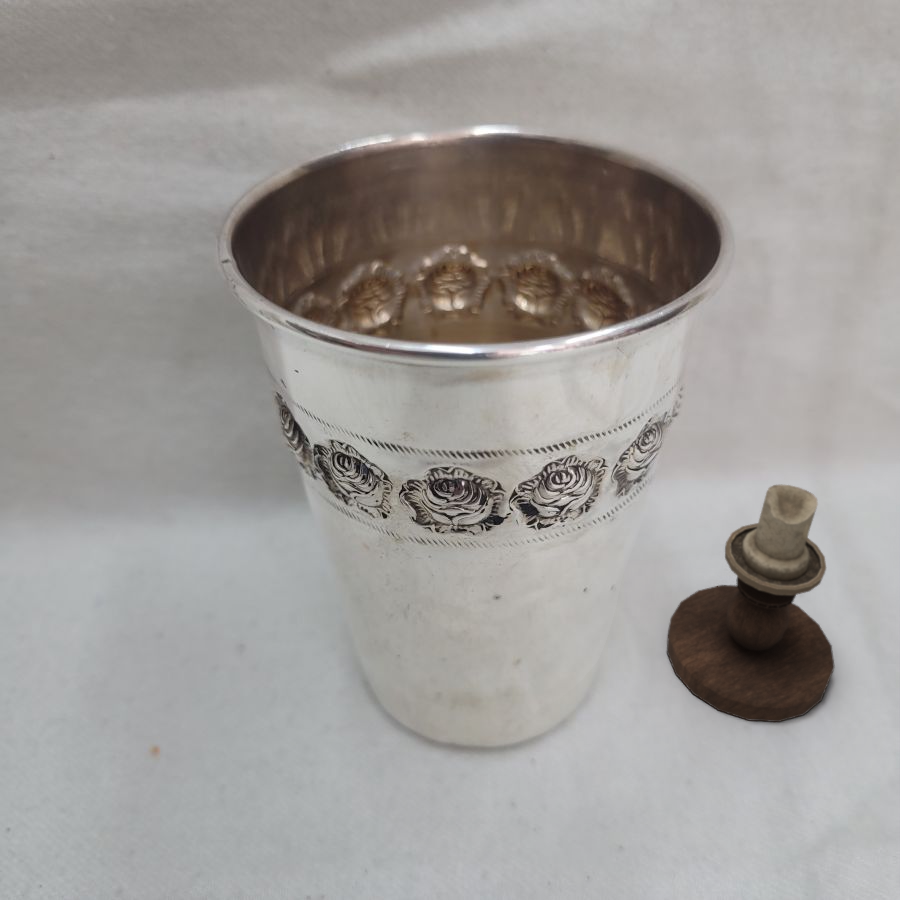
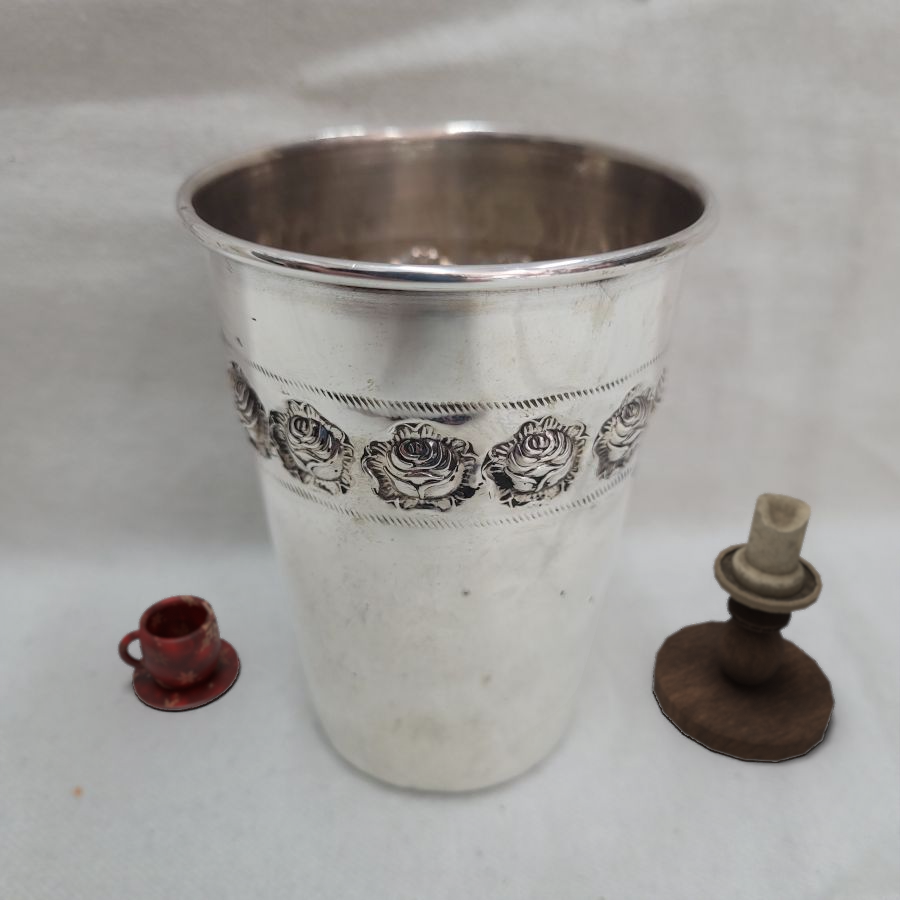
teacup: none [185,569,294,674] -> present [118,595,240,711]

